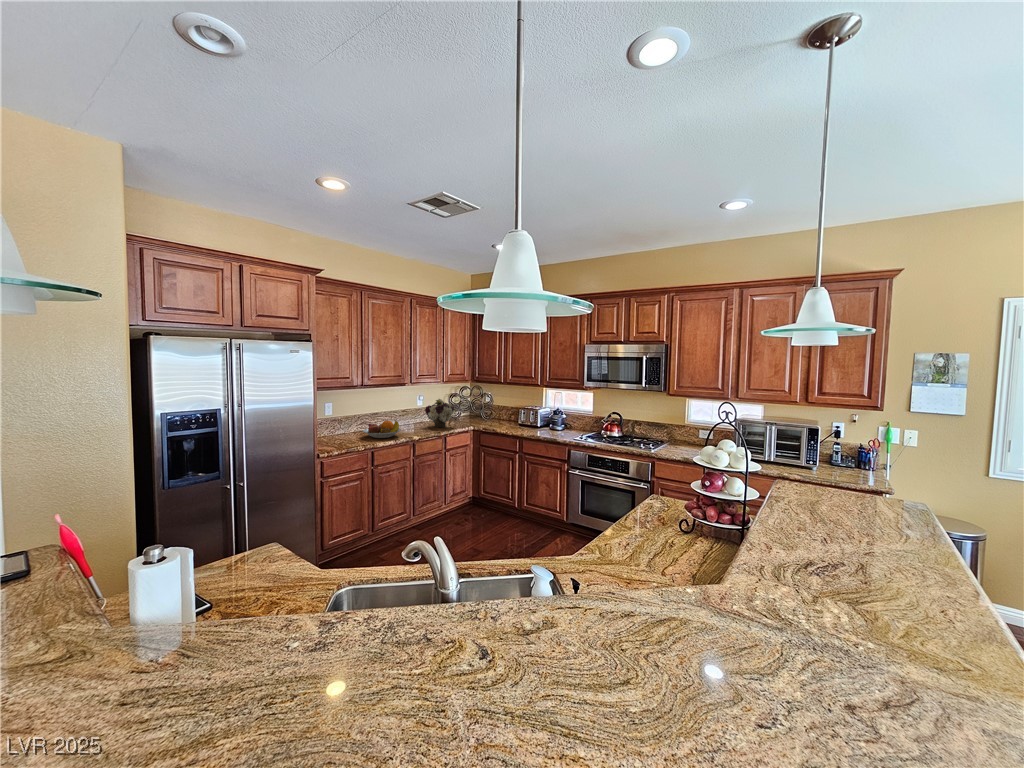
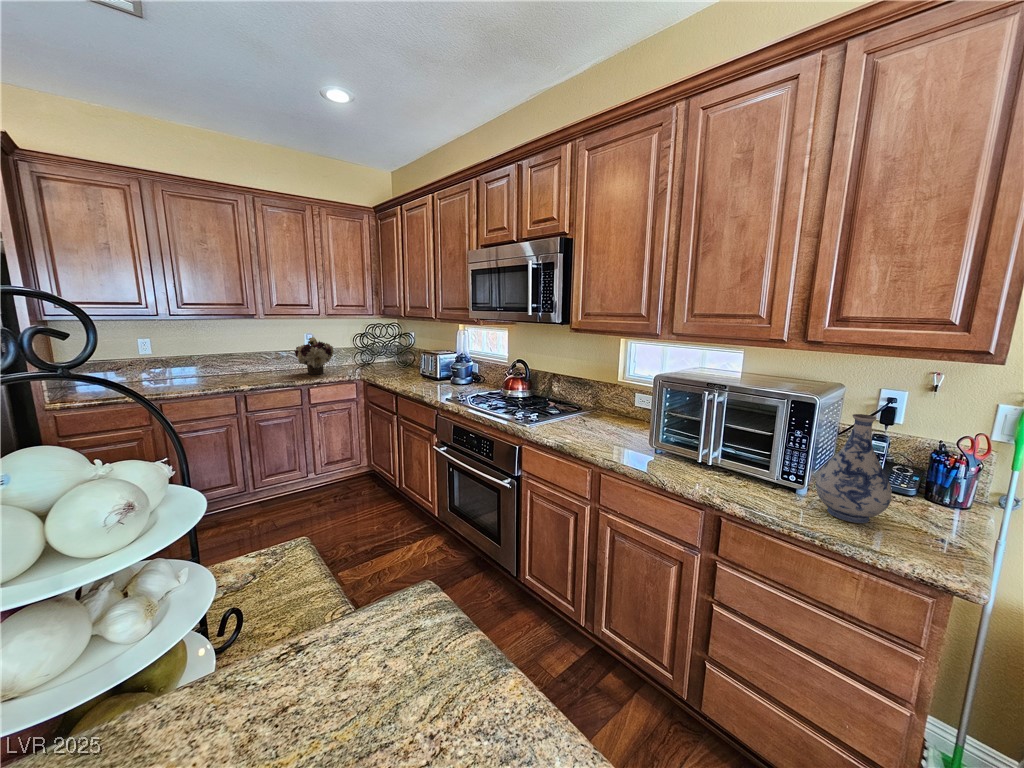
fruit bowl: present [363,421,401,438] -> none [171,363,232,386]
vase: none [826,432,857,476] -> present [816,414,892,523]

